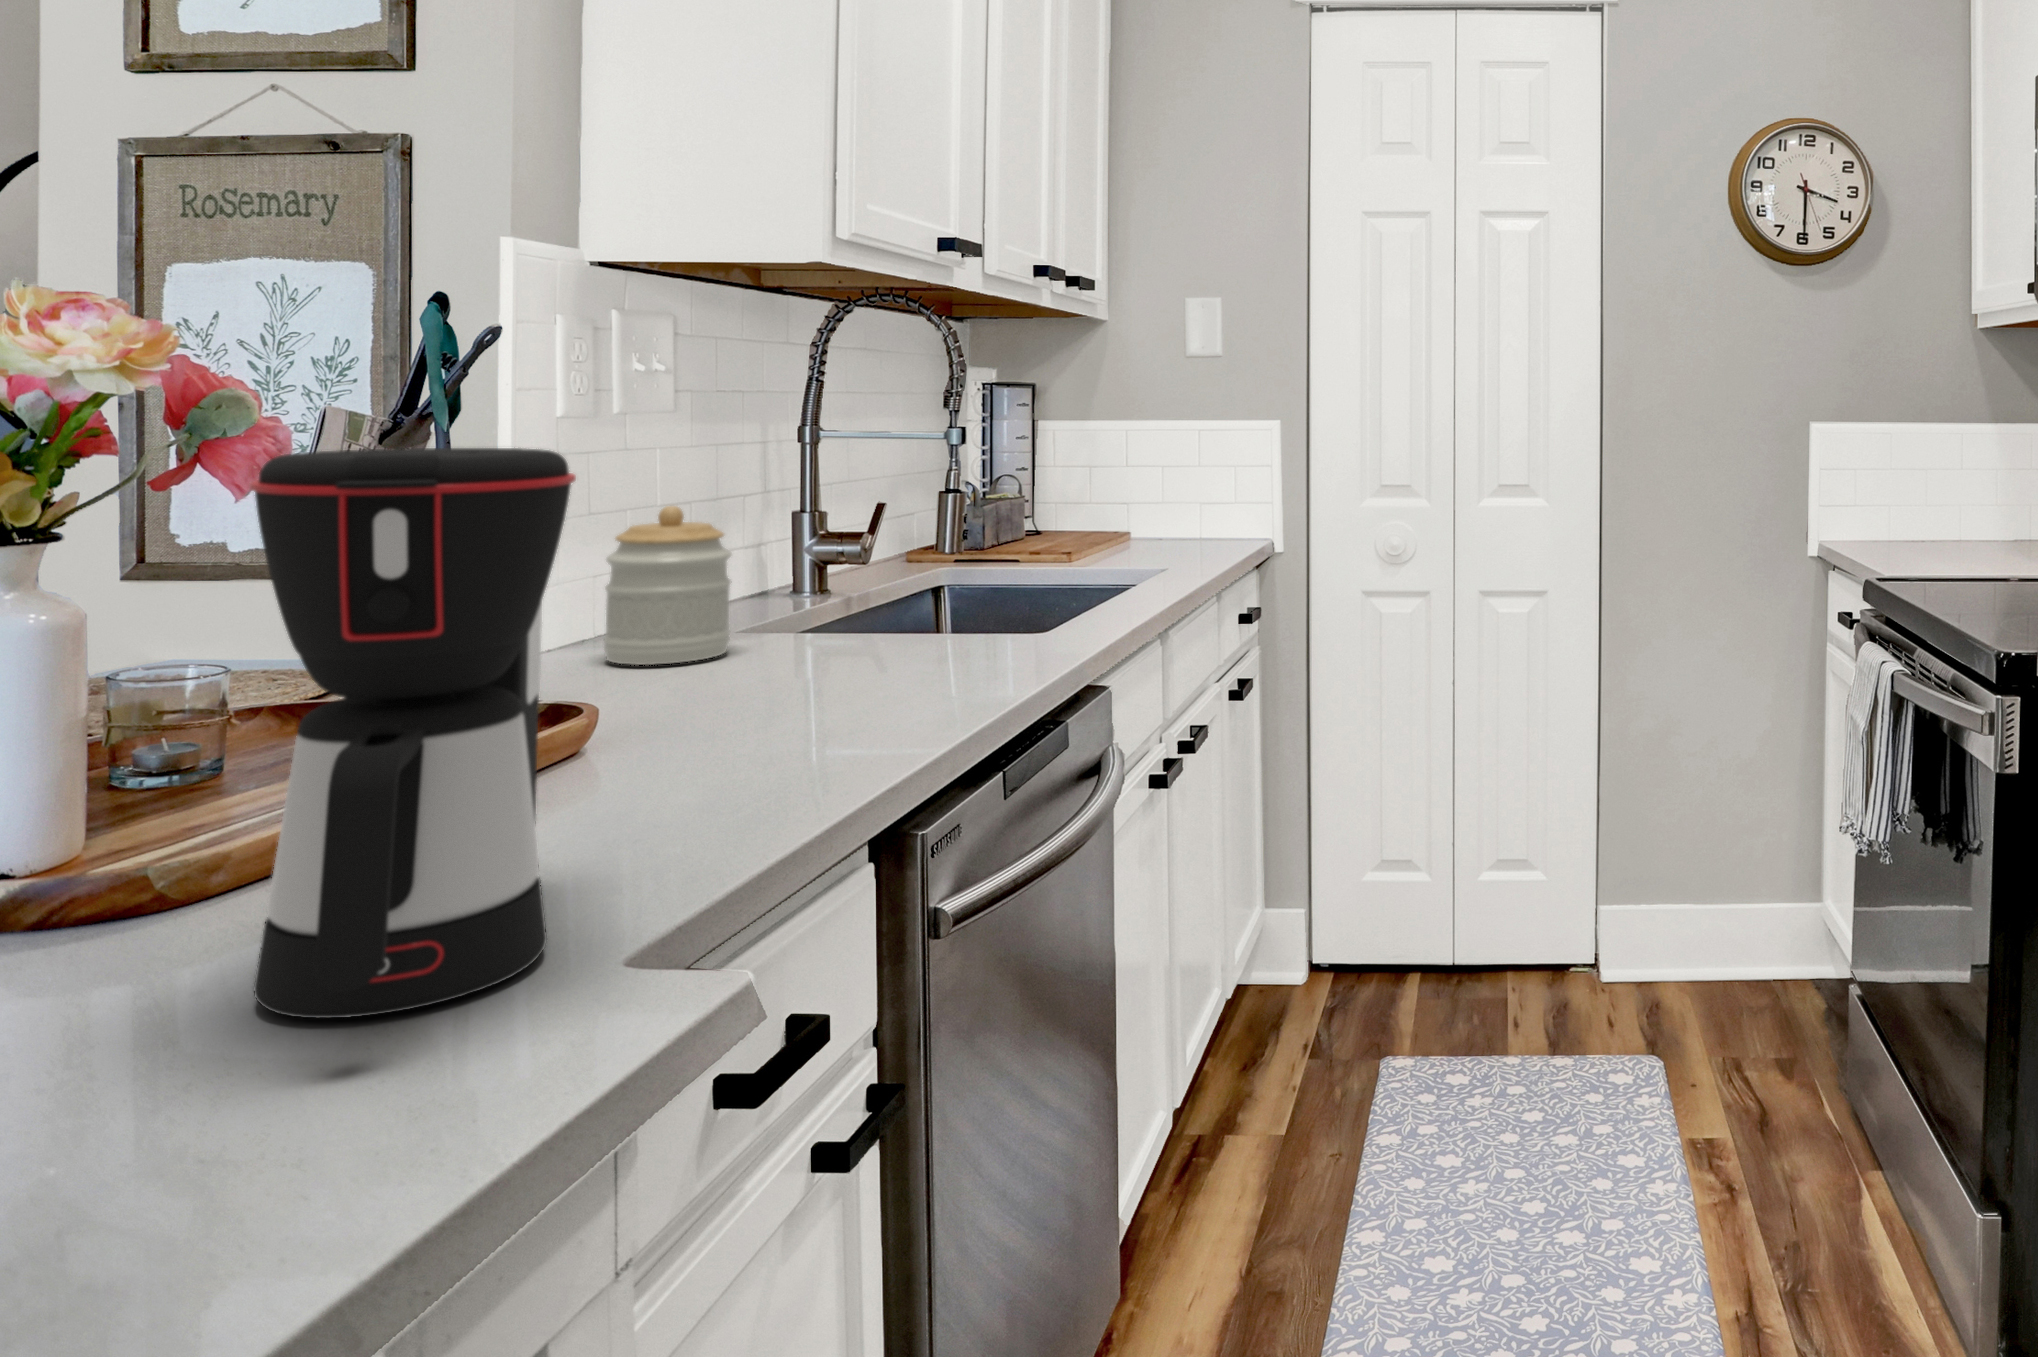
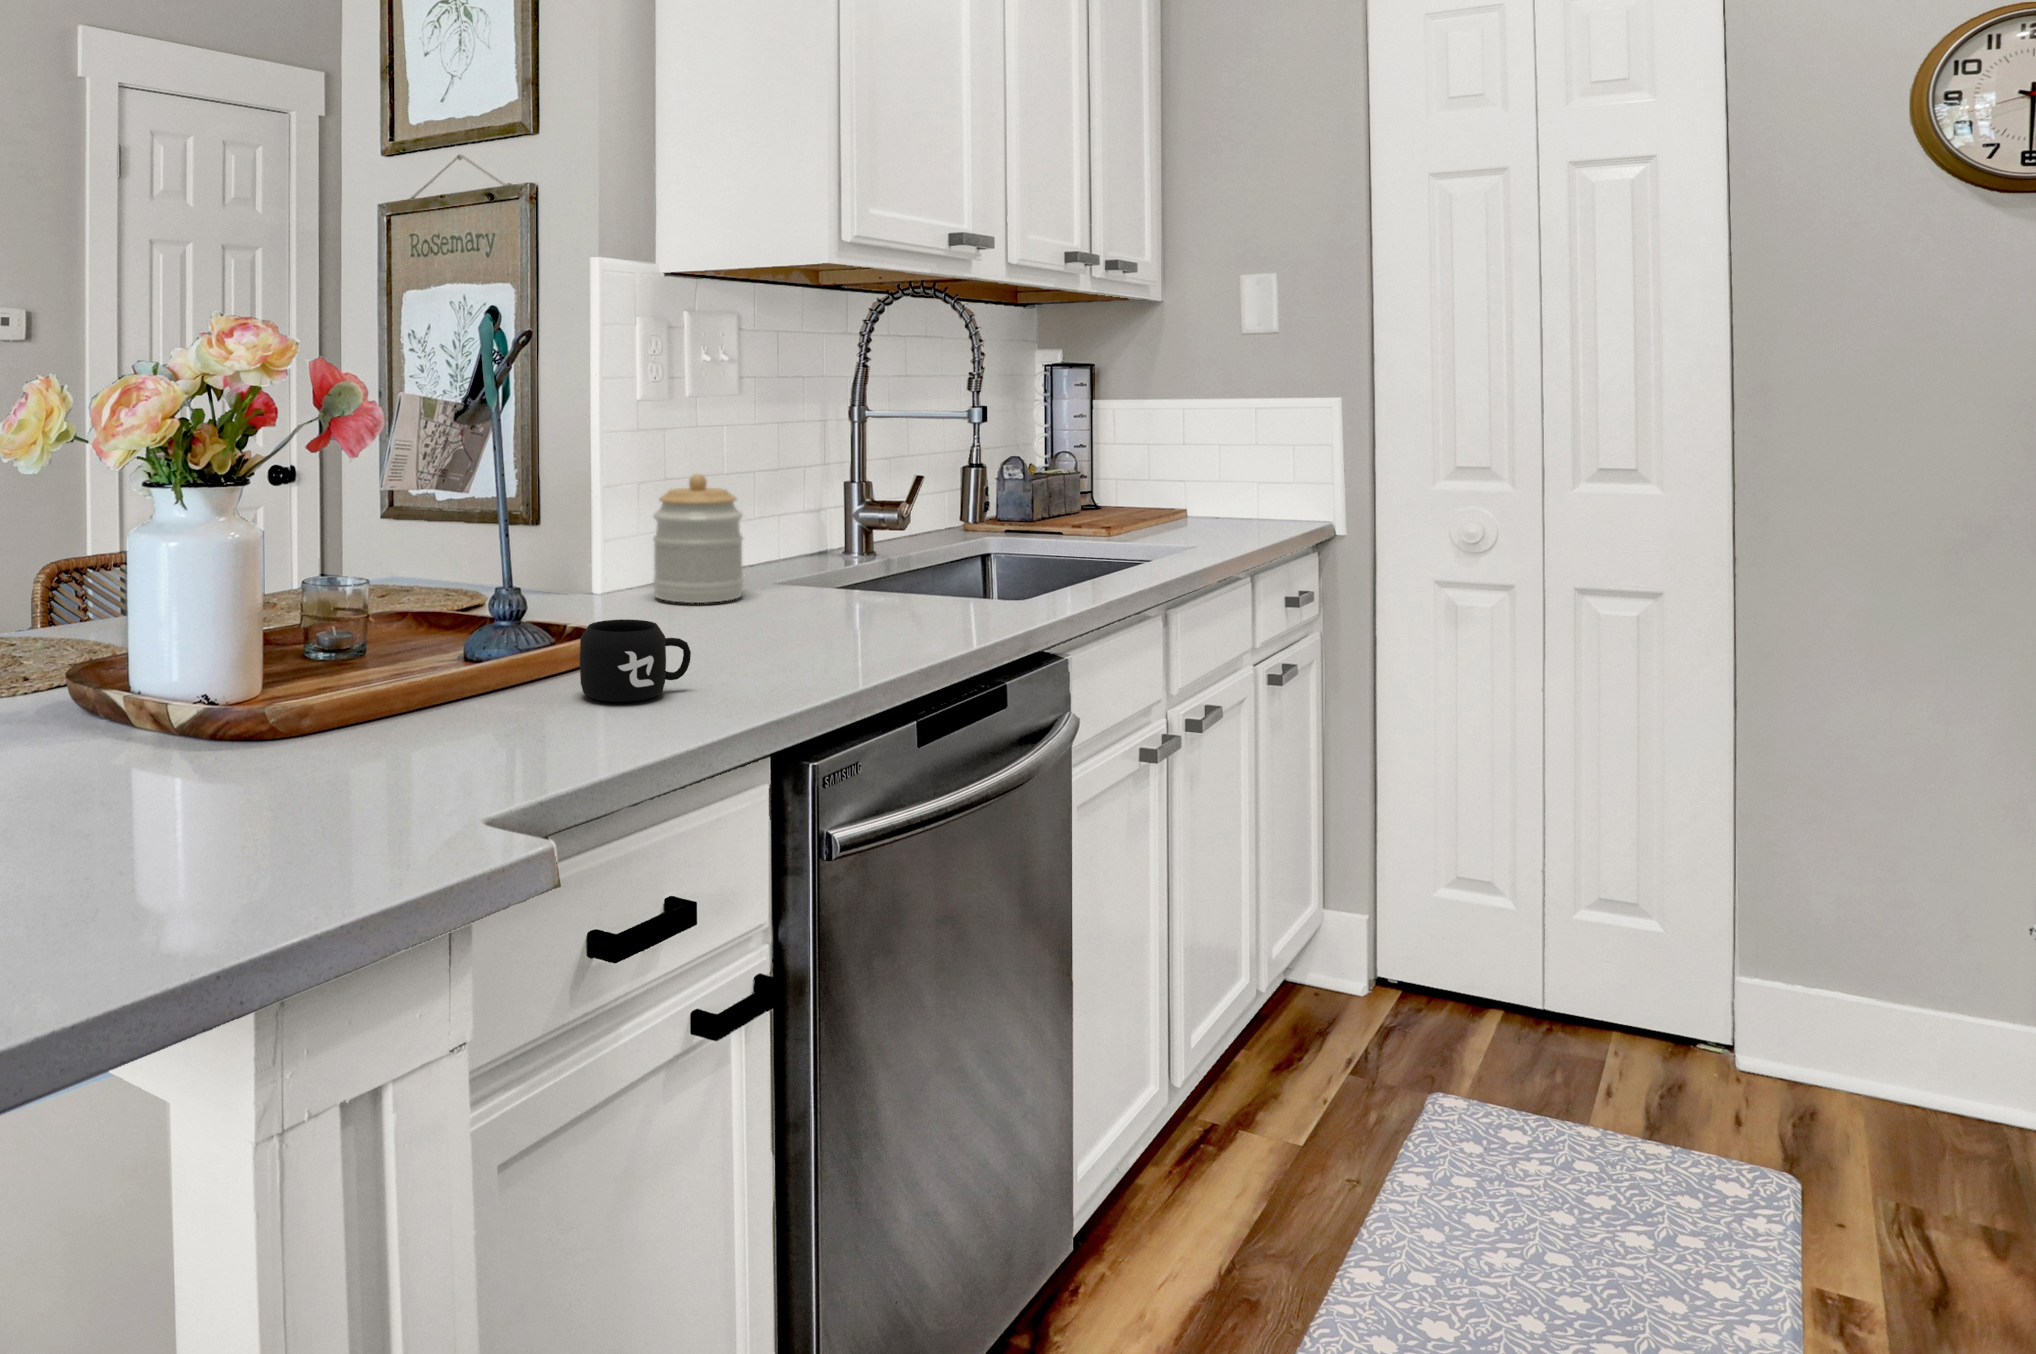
coffee maker: present [250,448,576,1018] -> none [277,431,491,829]
mug: none [603,686,754,792] -> present [580,619,691,702]

